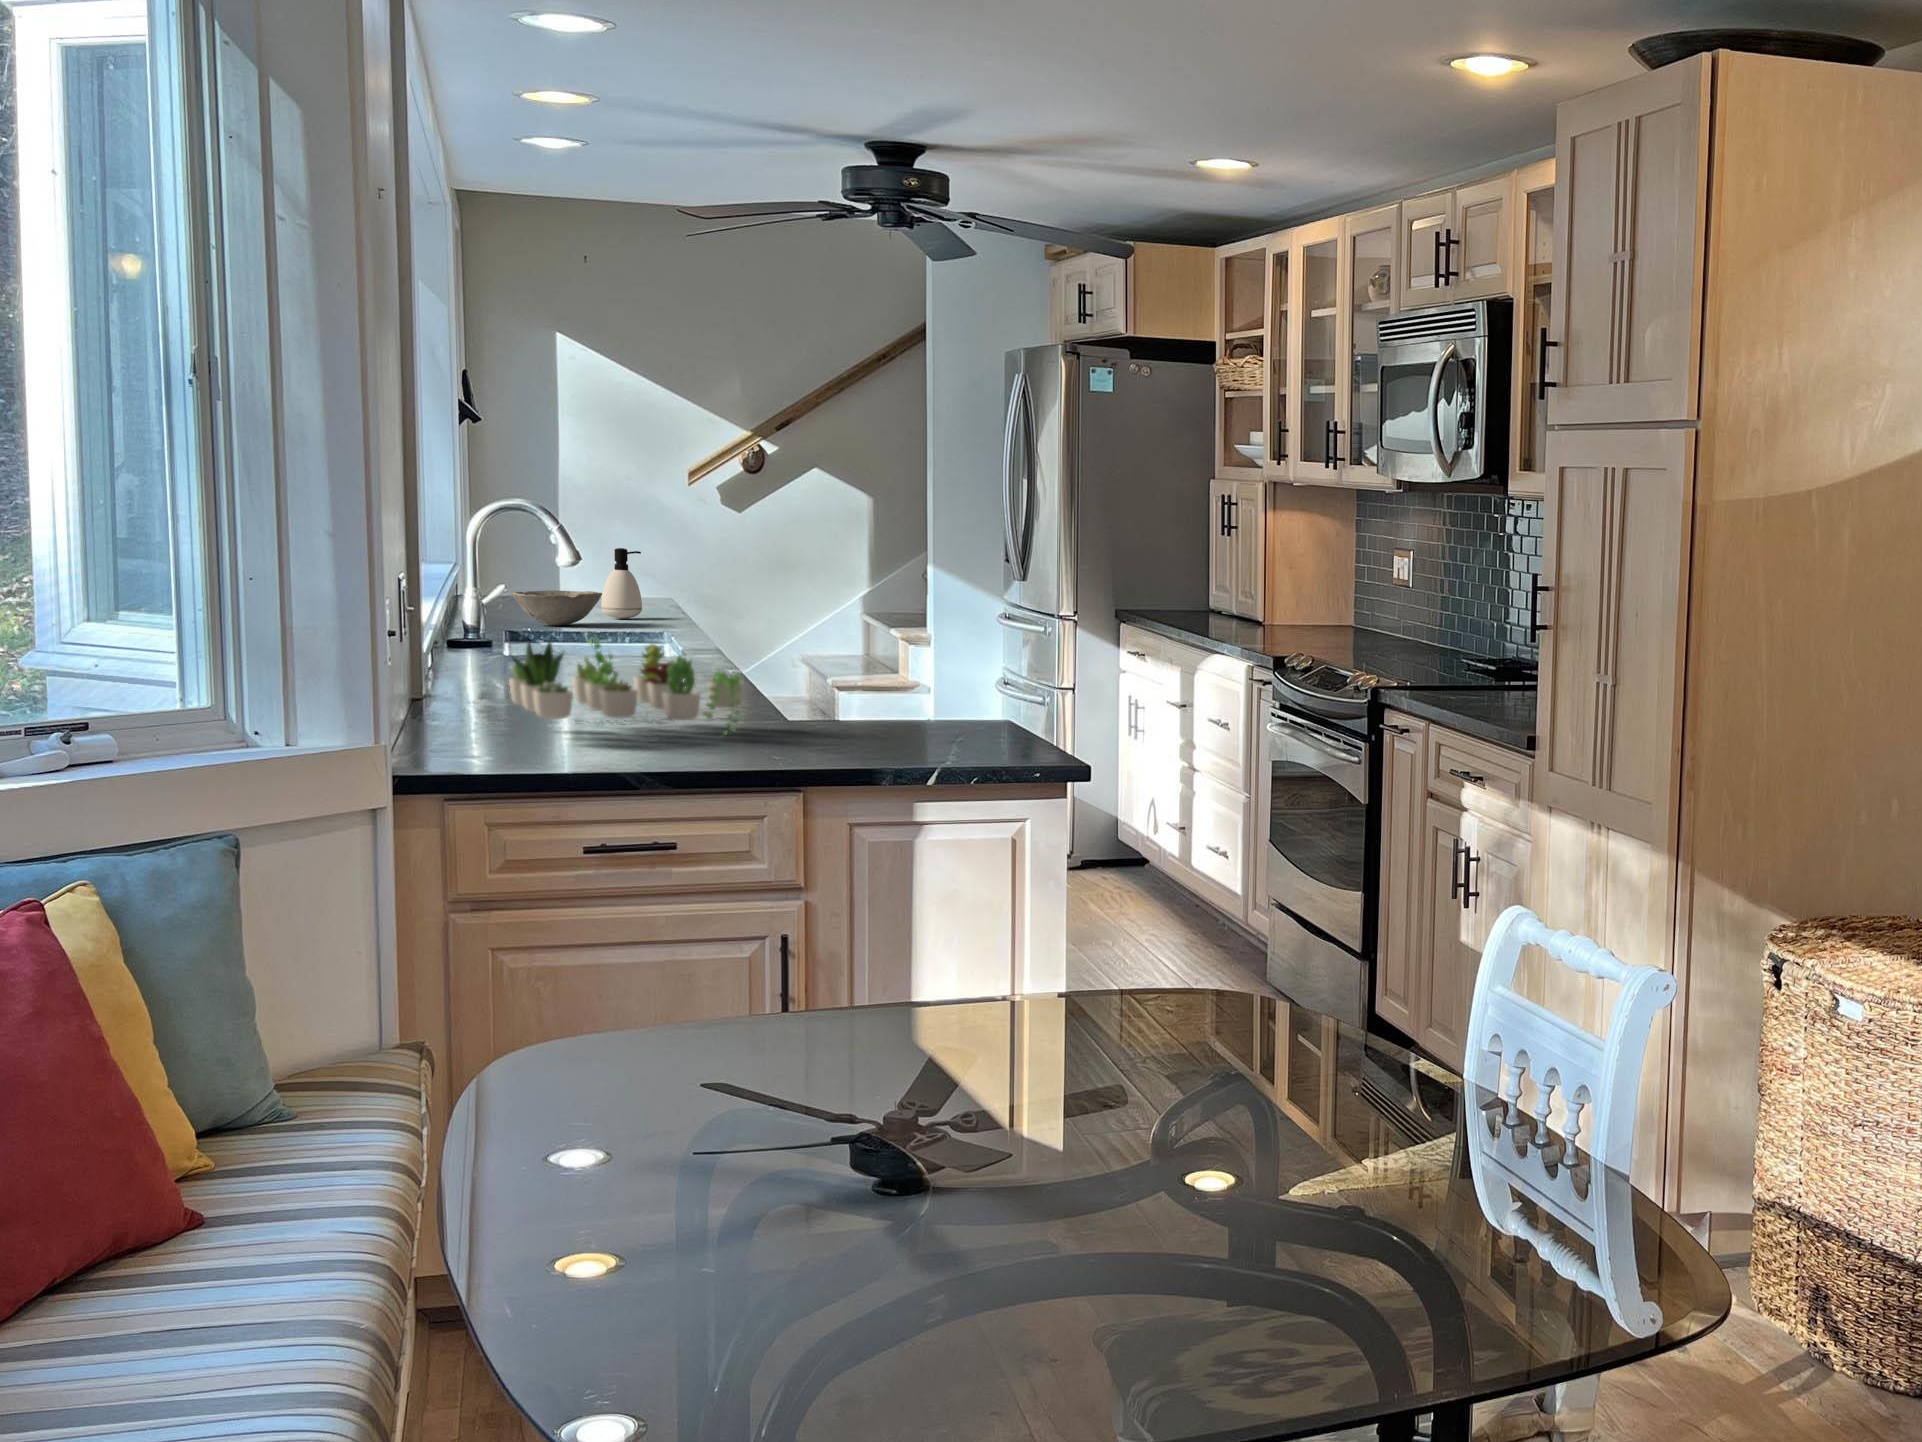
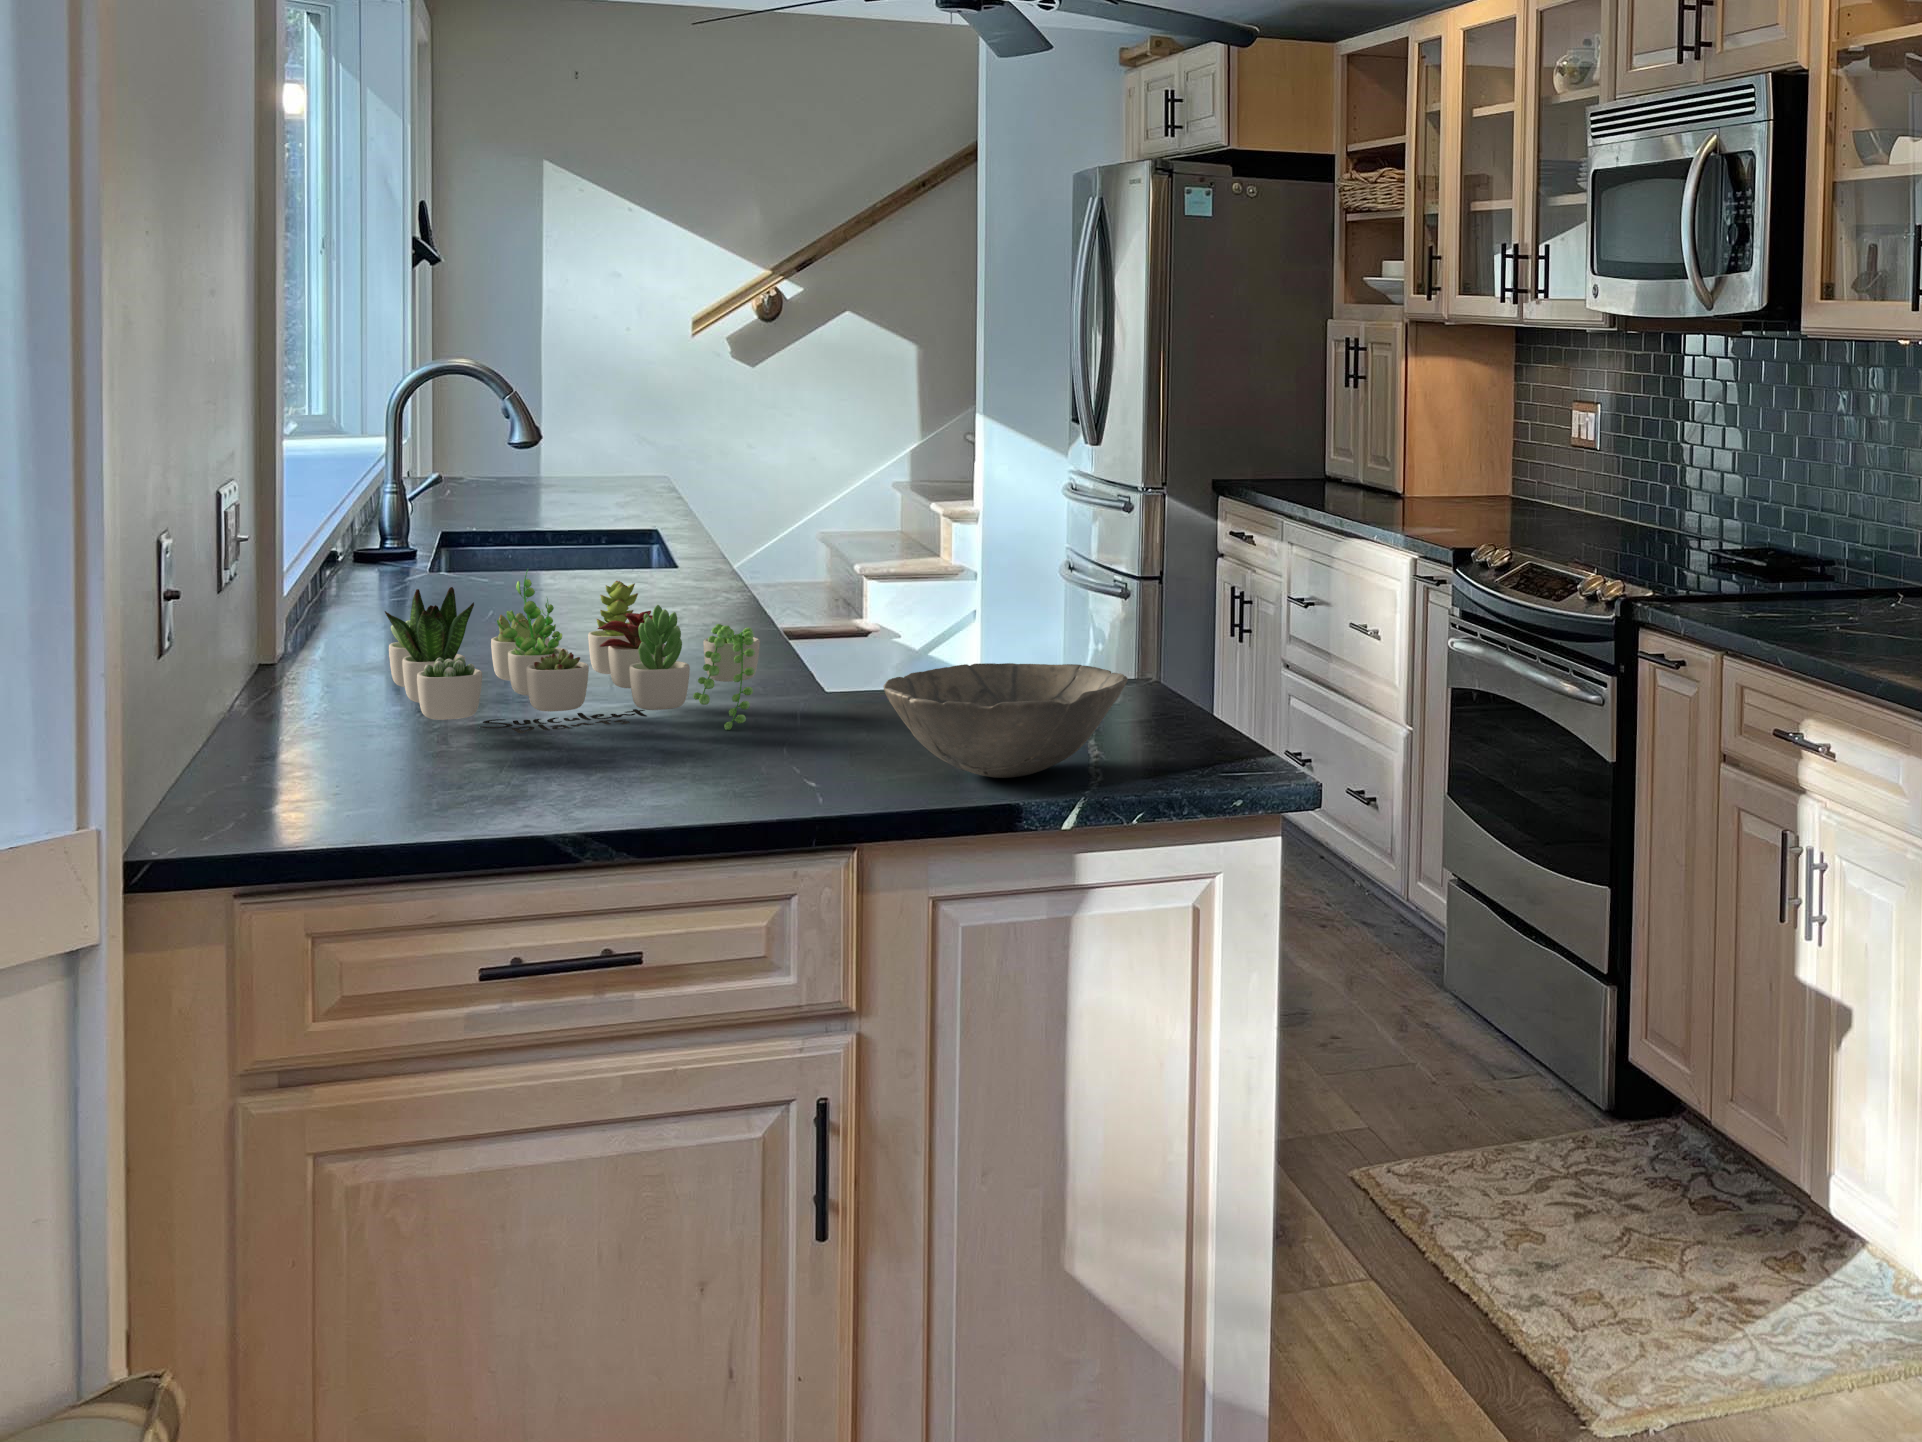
soap dispenser: present [602,548,642,619] -> none [580,415,631,502]
bowl: present [512,590,602,626] -> present [883,663,1128,778]

